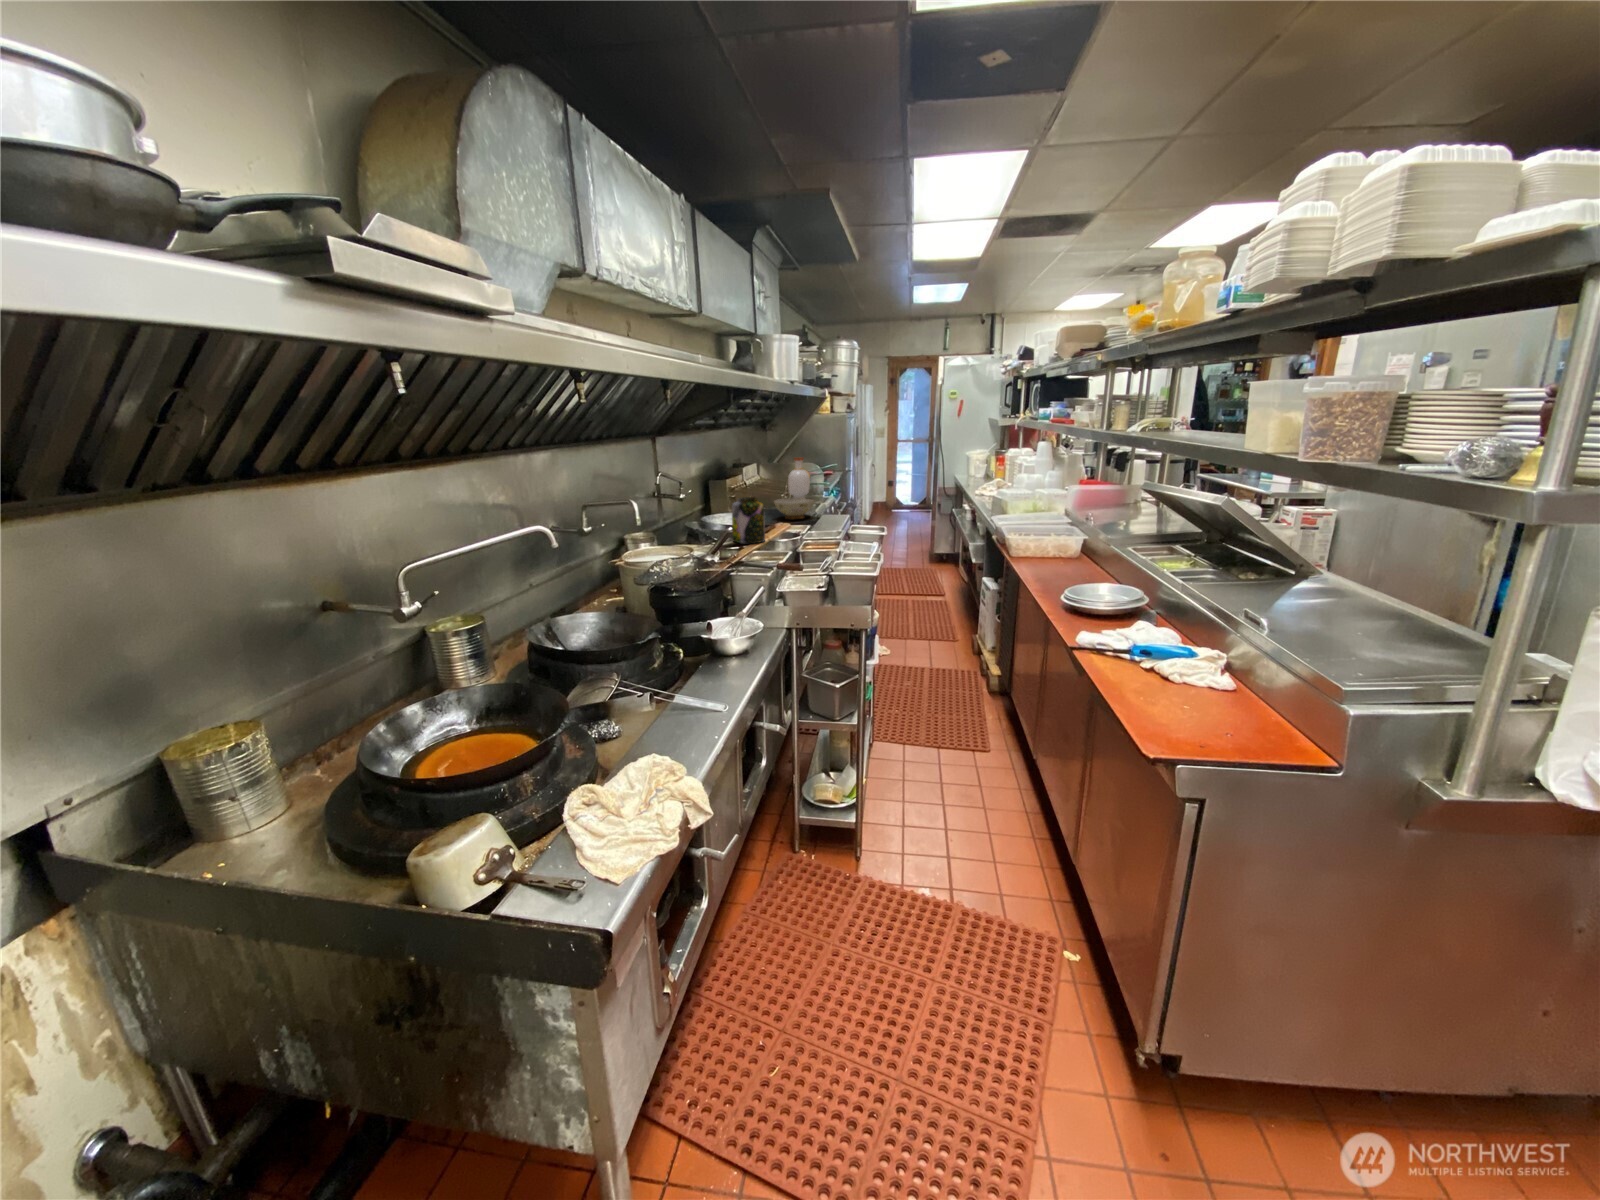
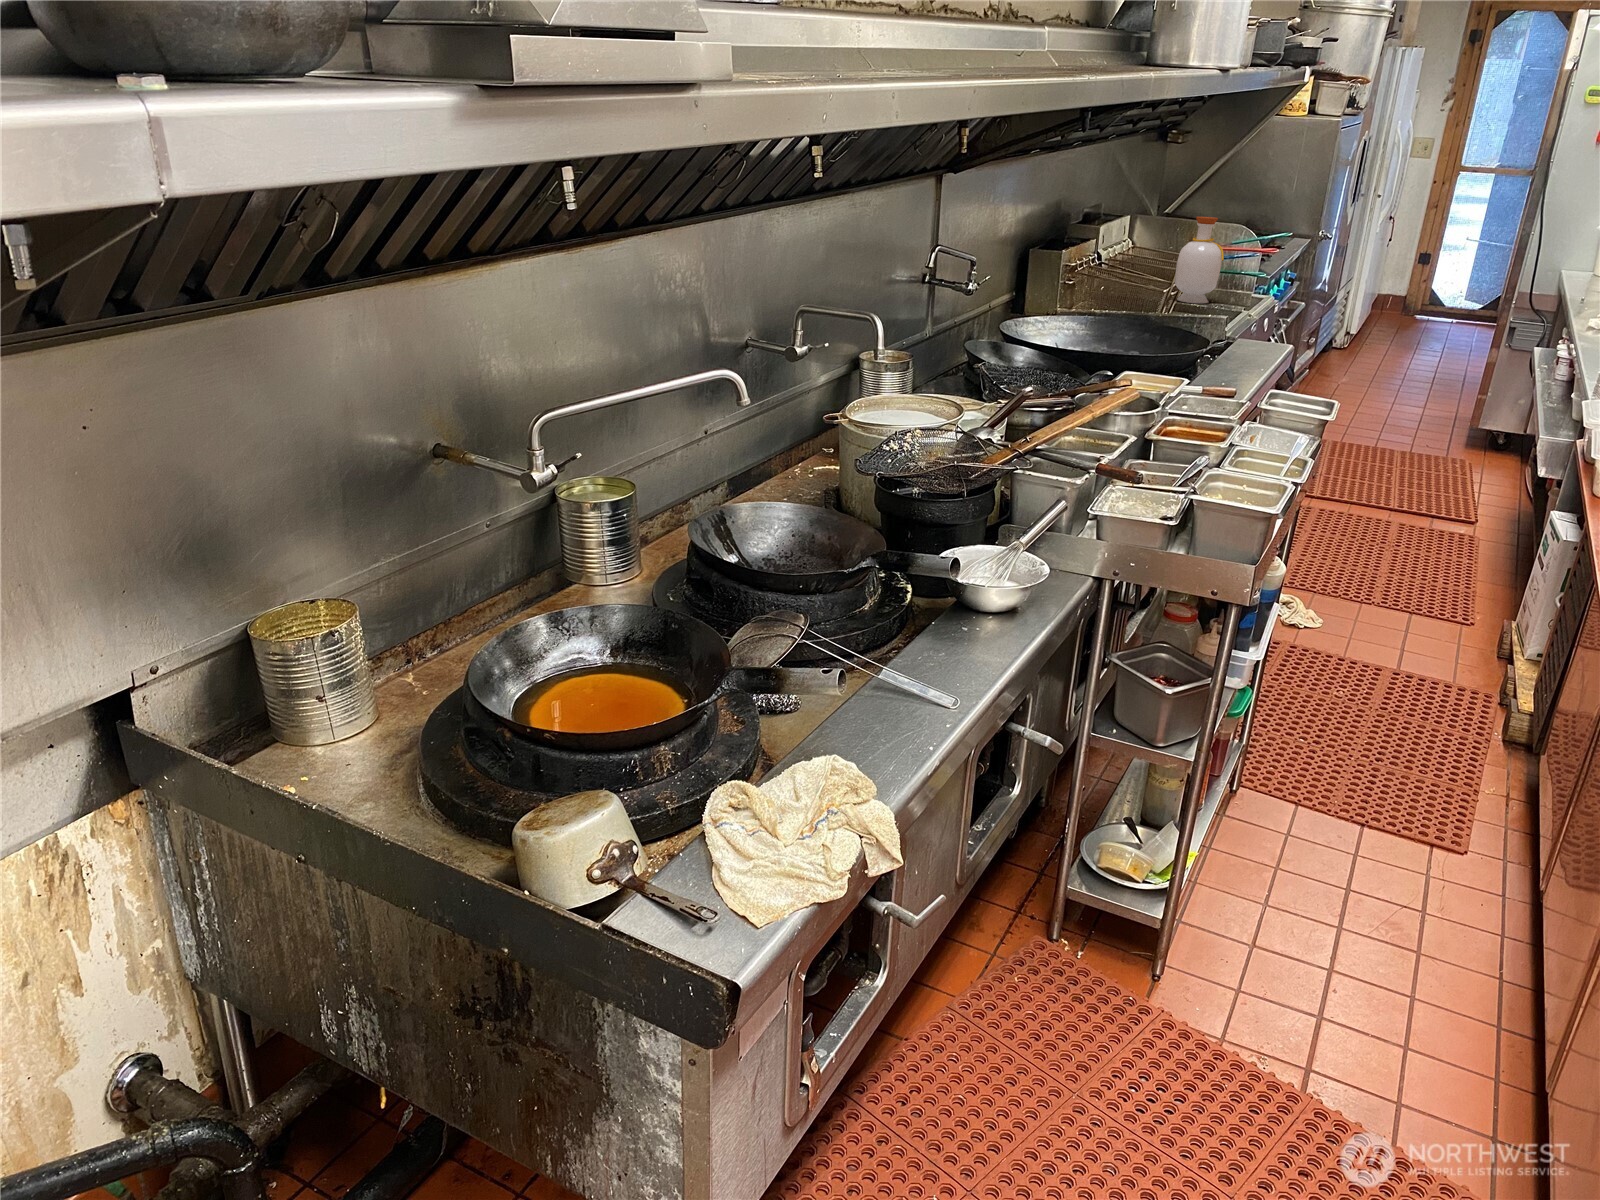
jar: present [732,497,765,543] -> none [1040,309,1107,397]
ceramic bowl: present [774,498,815,519] -> none [1135,305,1217,350]

